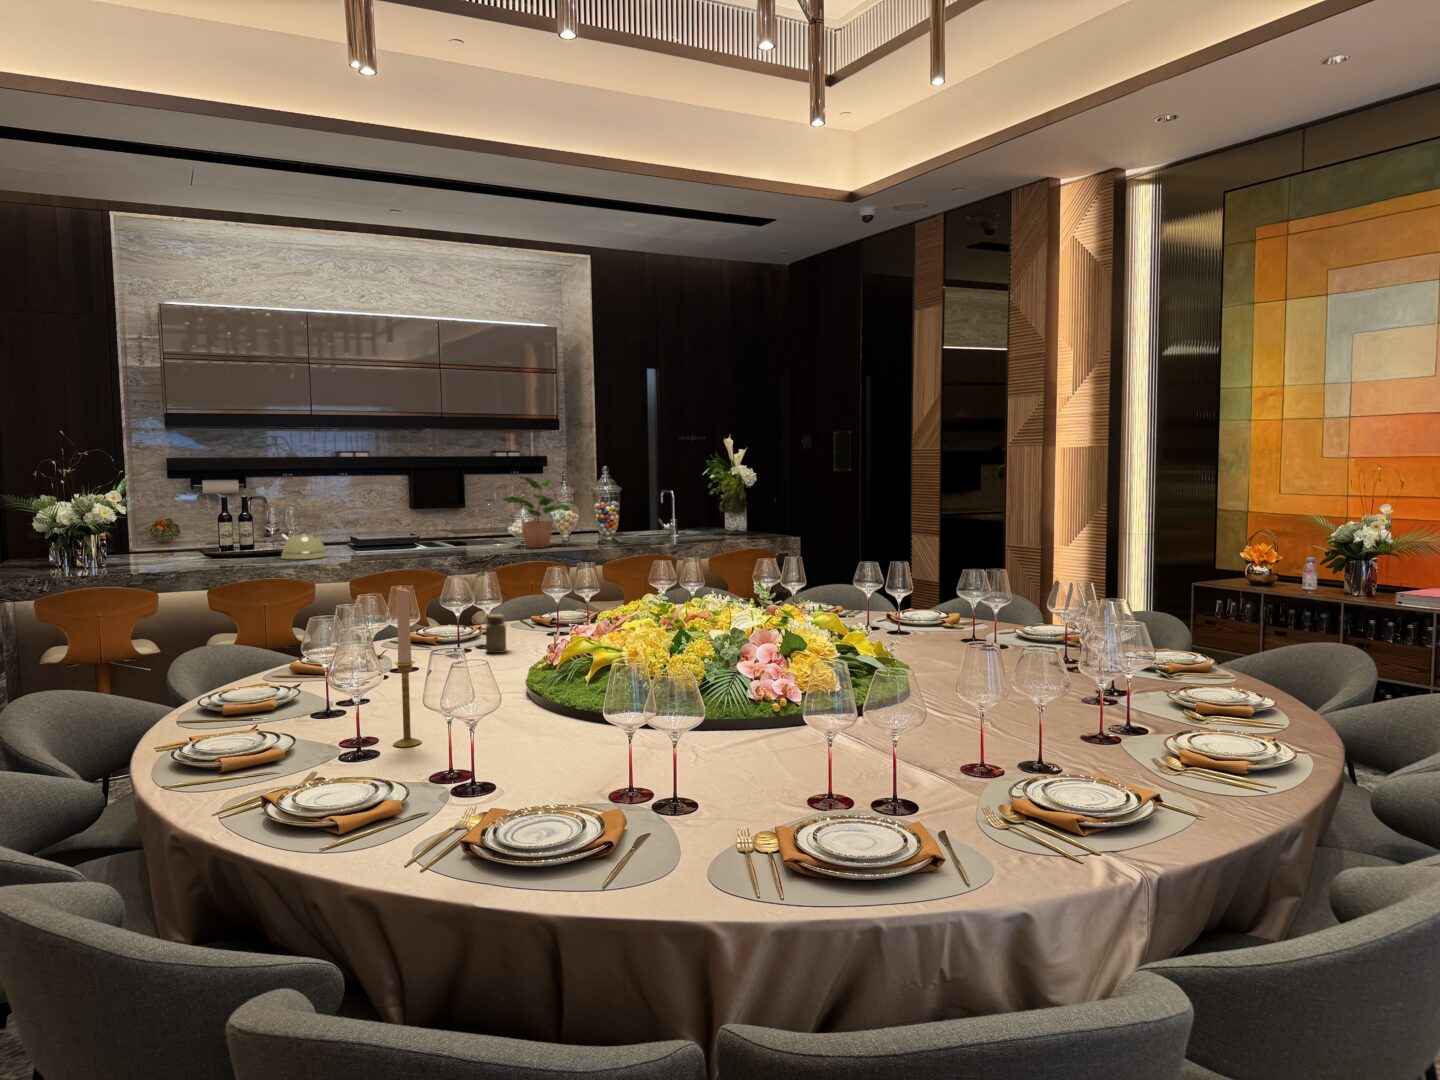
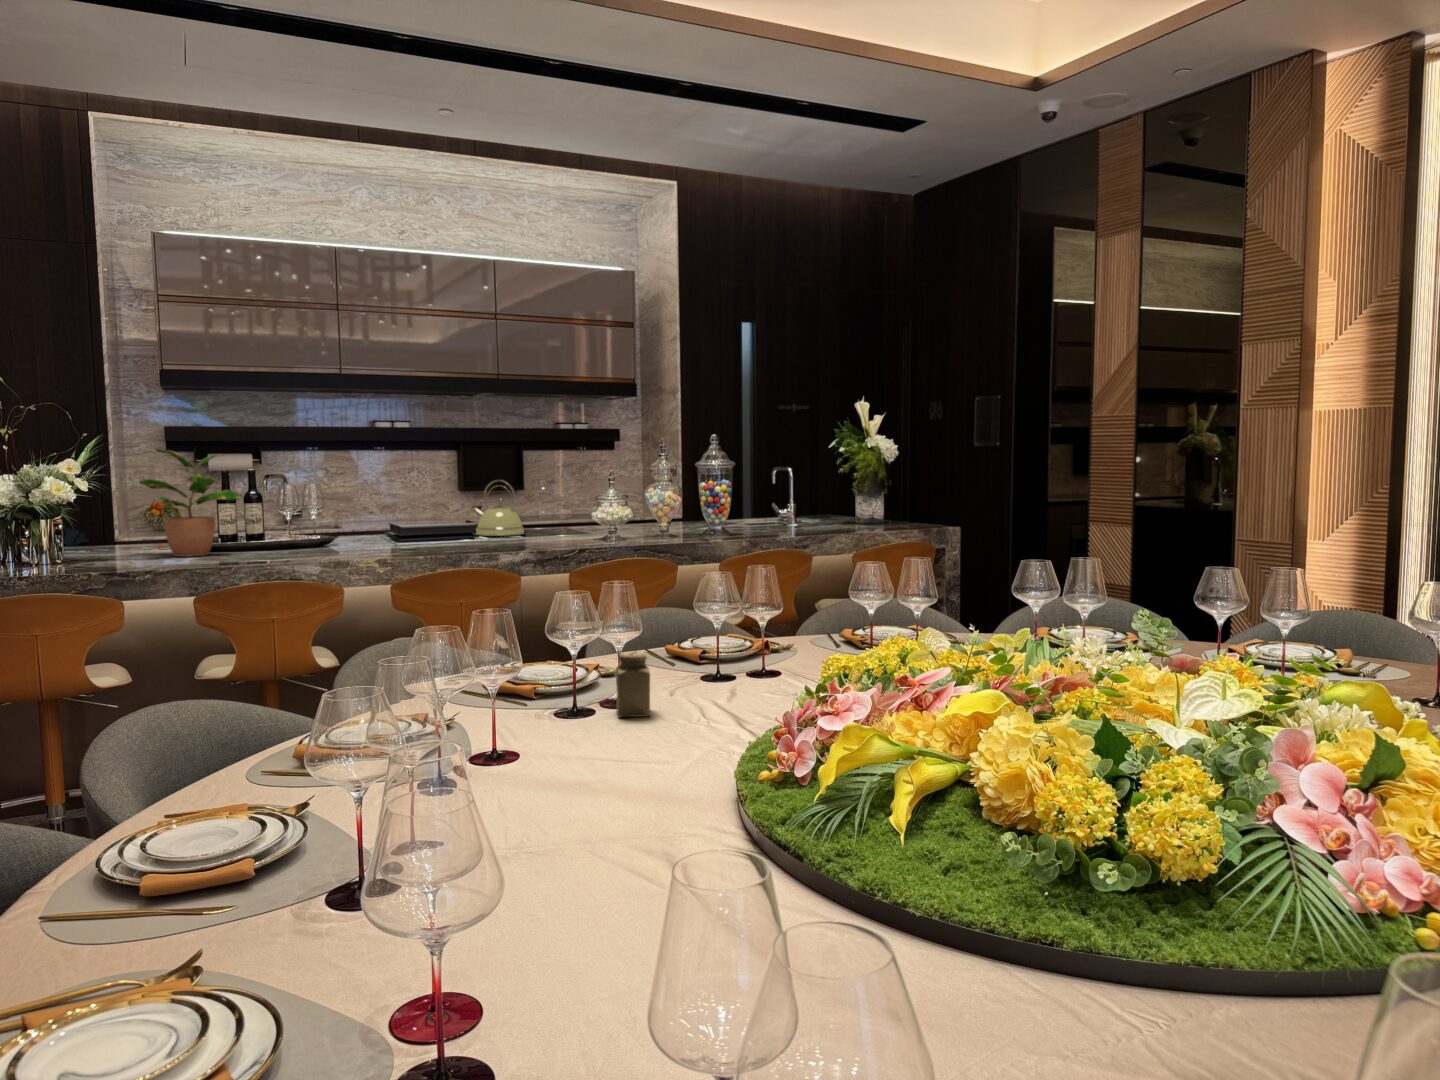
potted plant: present [503,477,572,548] -> present [140,449,243,557]
kettle: present [279,510,327,559] -> present [472,480,524,536]
candlestick: present [393,586,421,747] -> none [509,636,572,1013]

